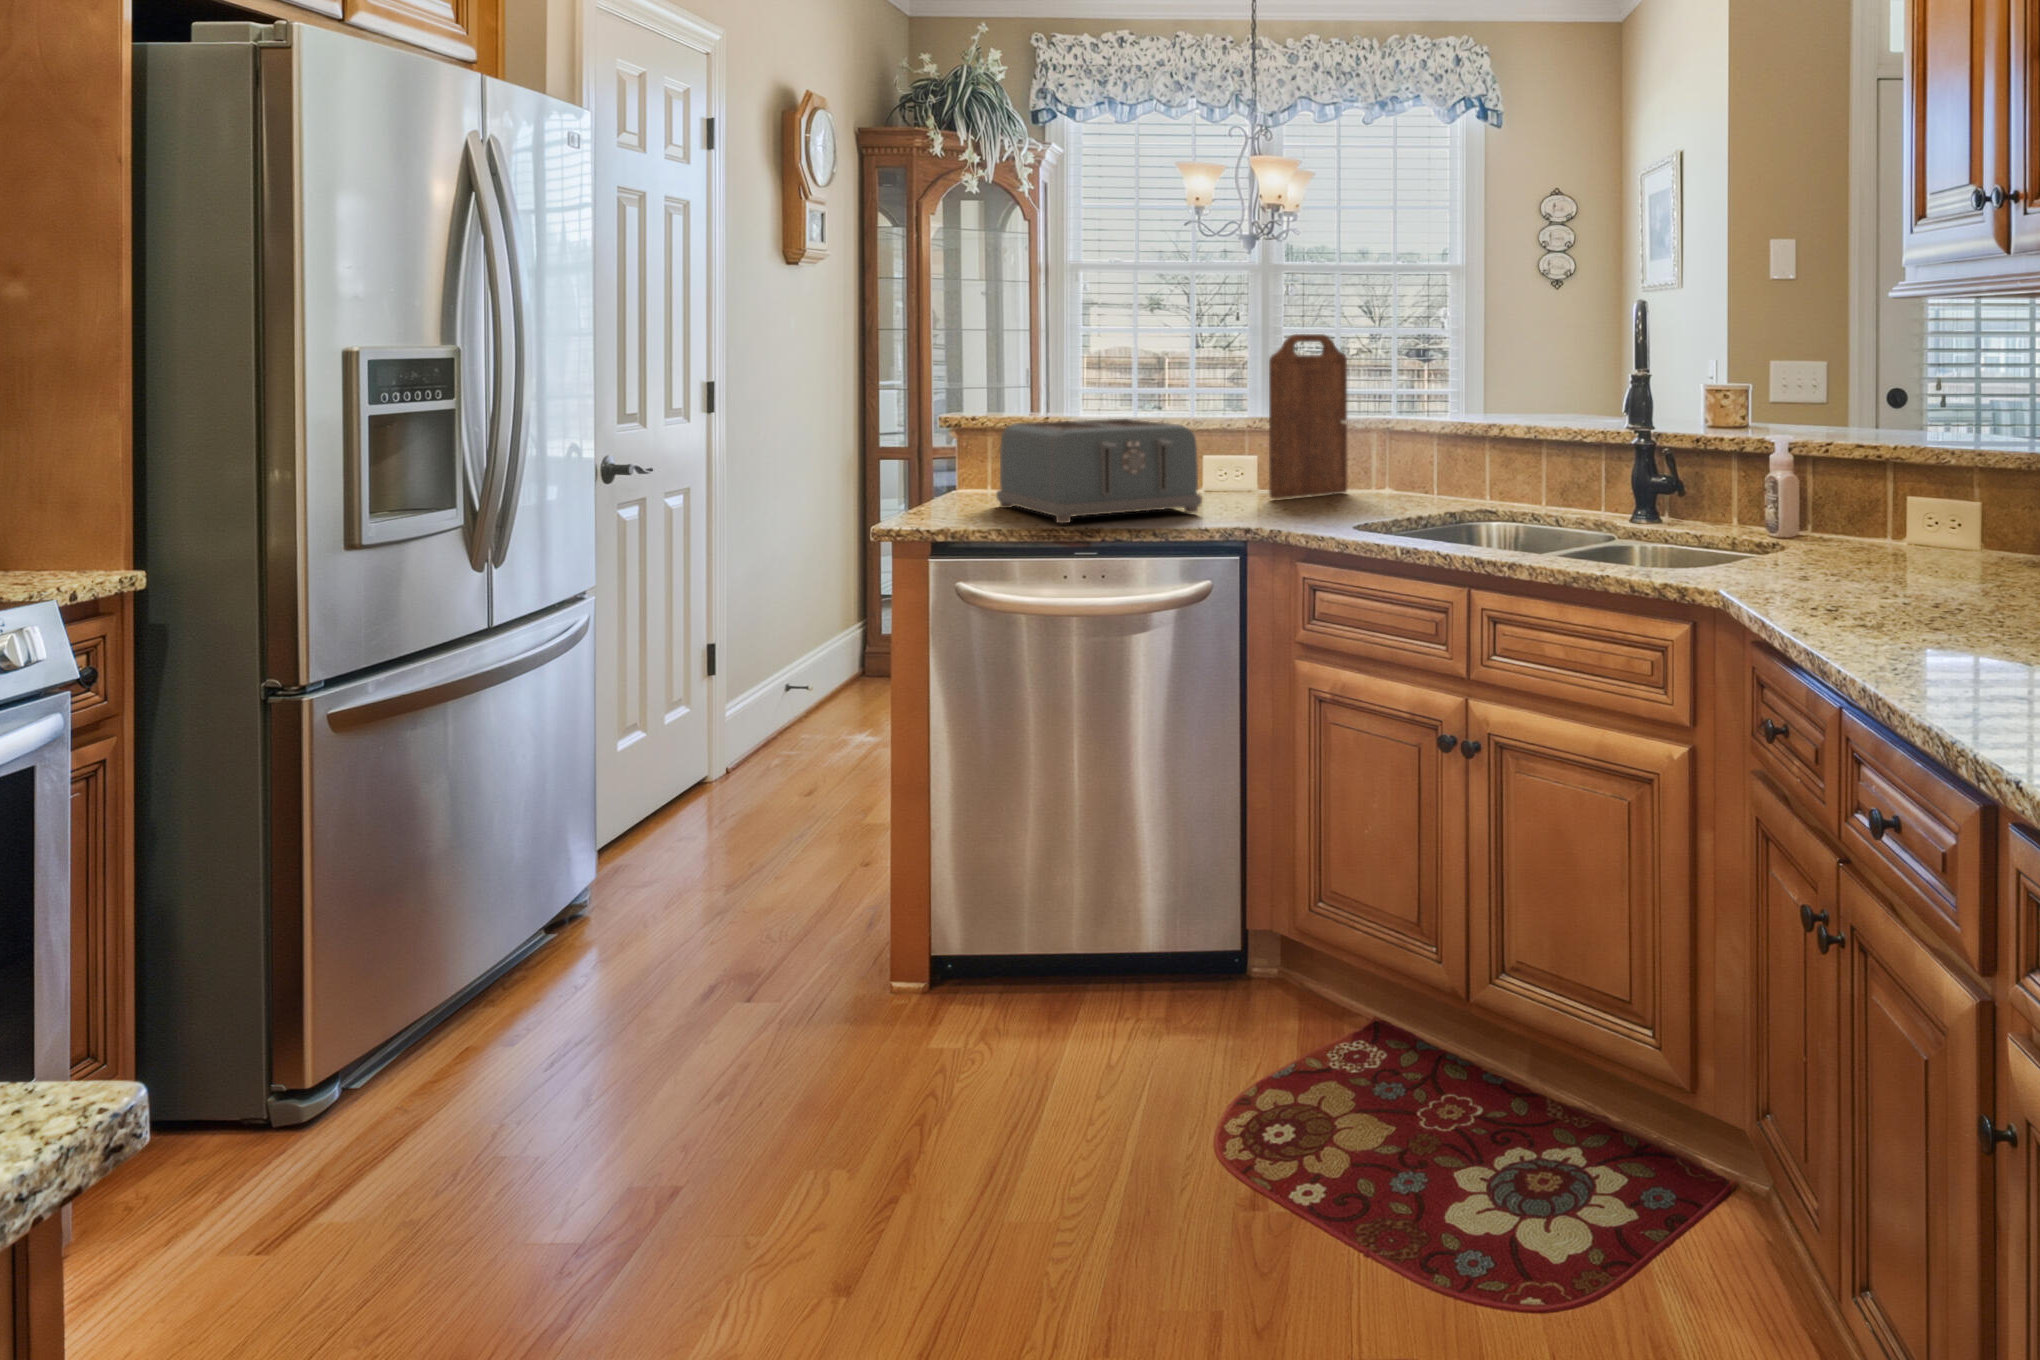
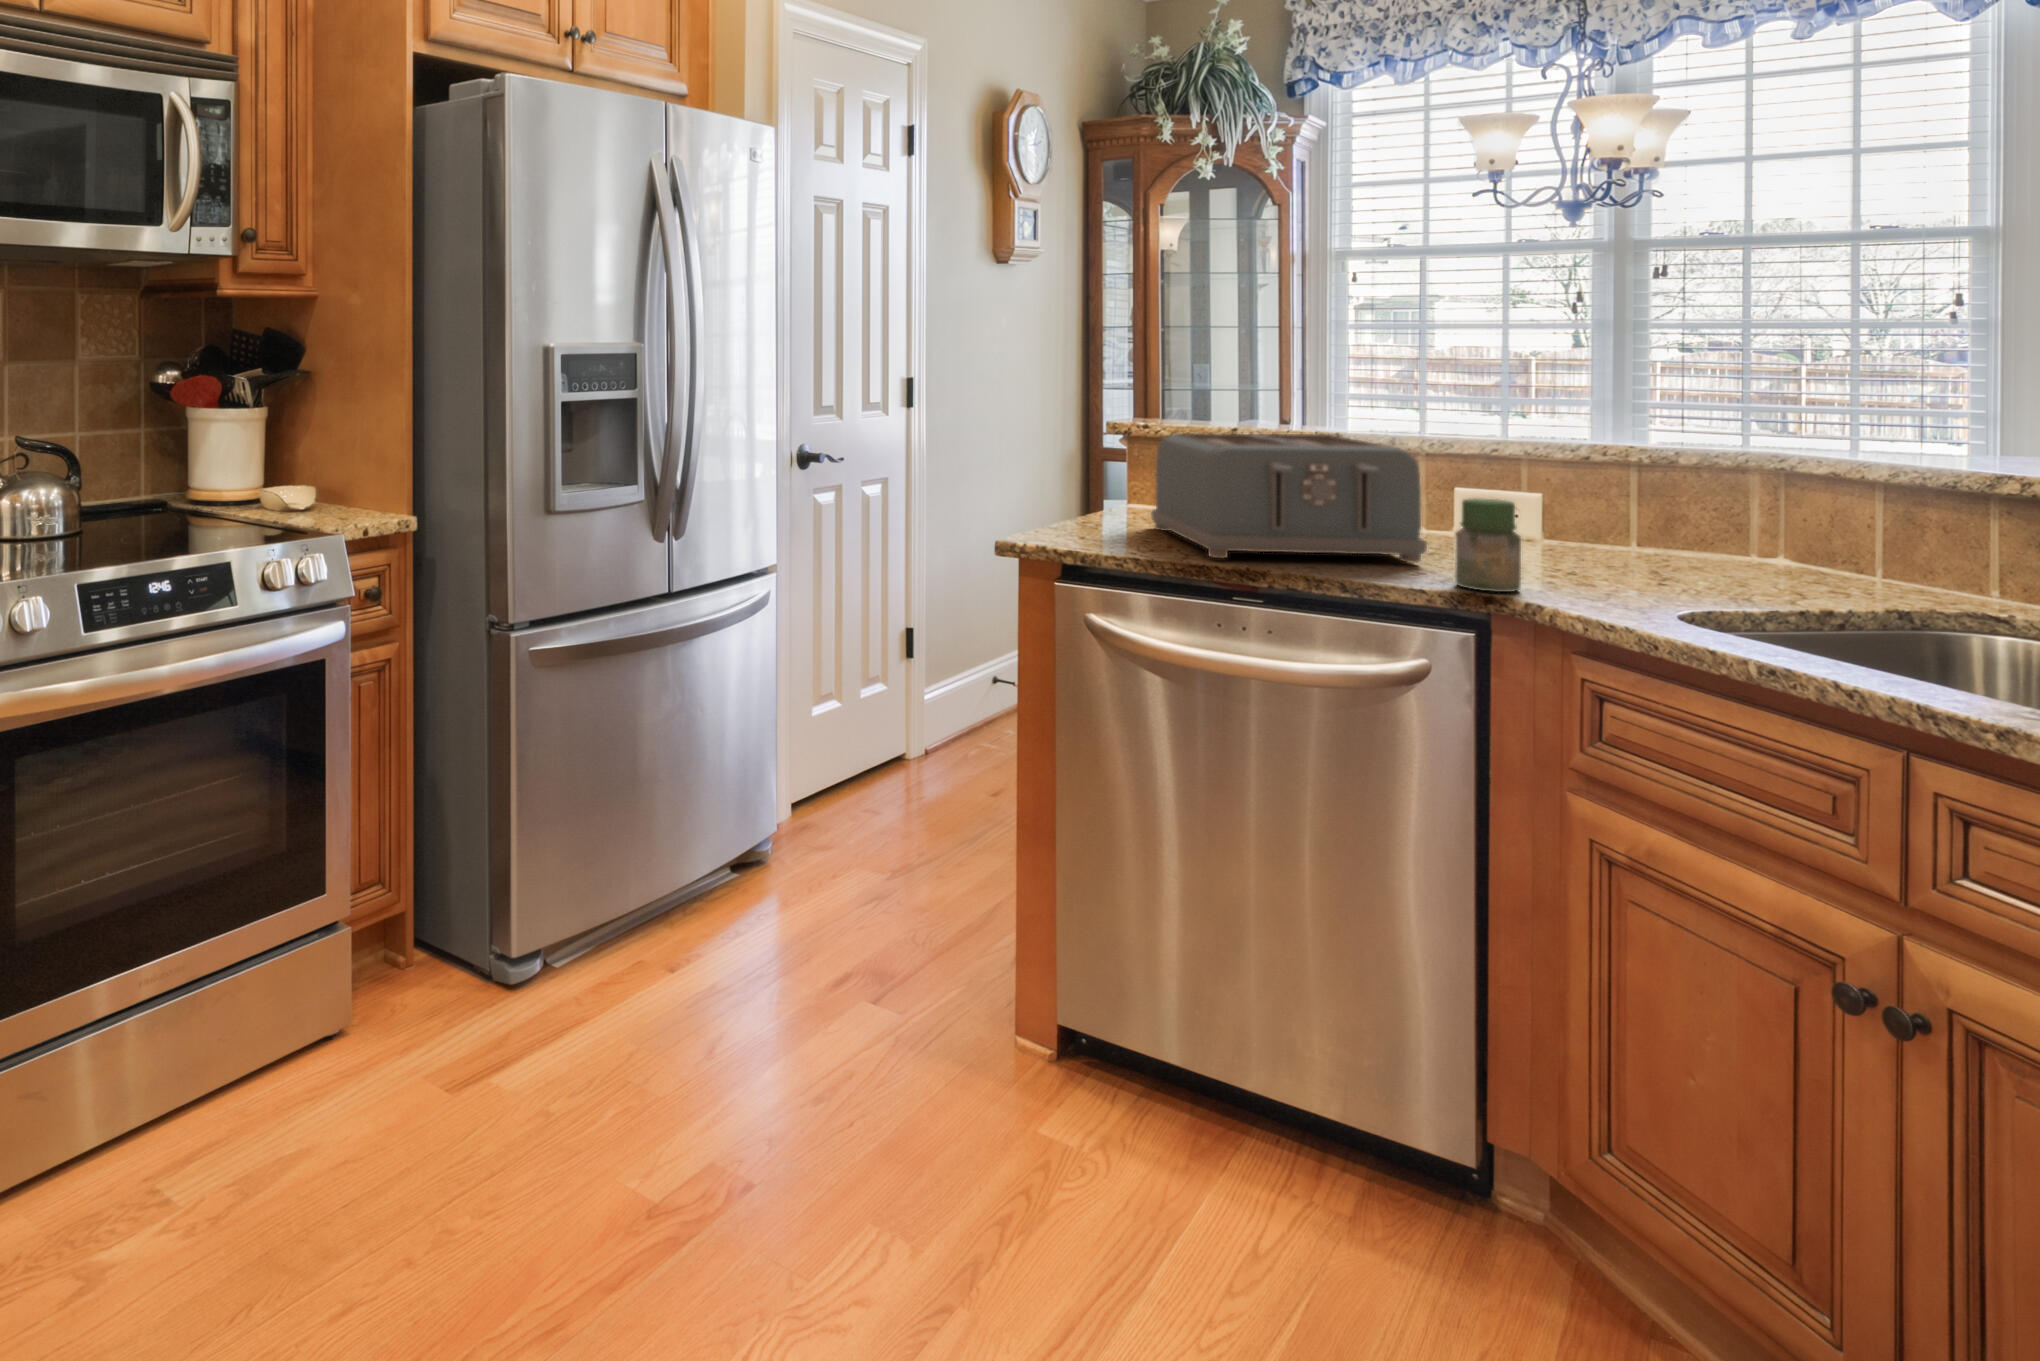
cutting board: present [1269,334,1347,499] -> none [1550,328,1700,557]
jar: none [1225,459,1264,526] -> present [1455,498,1521,592]

